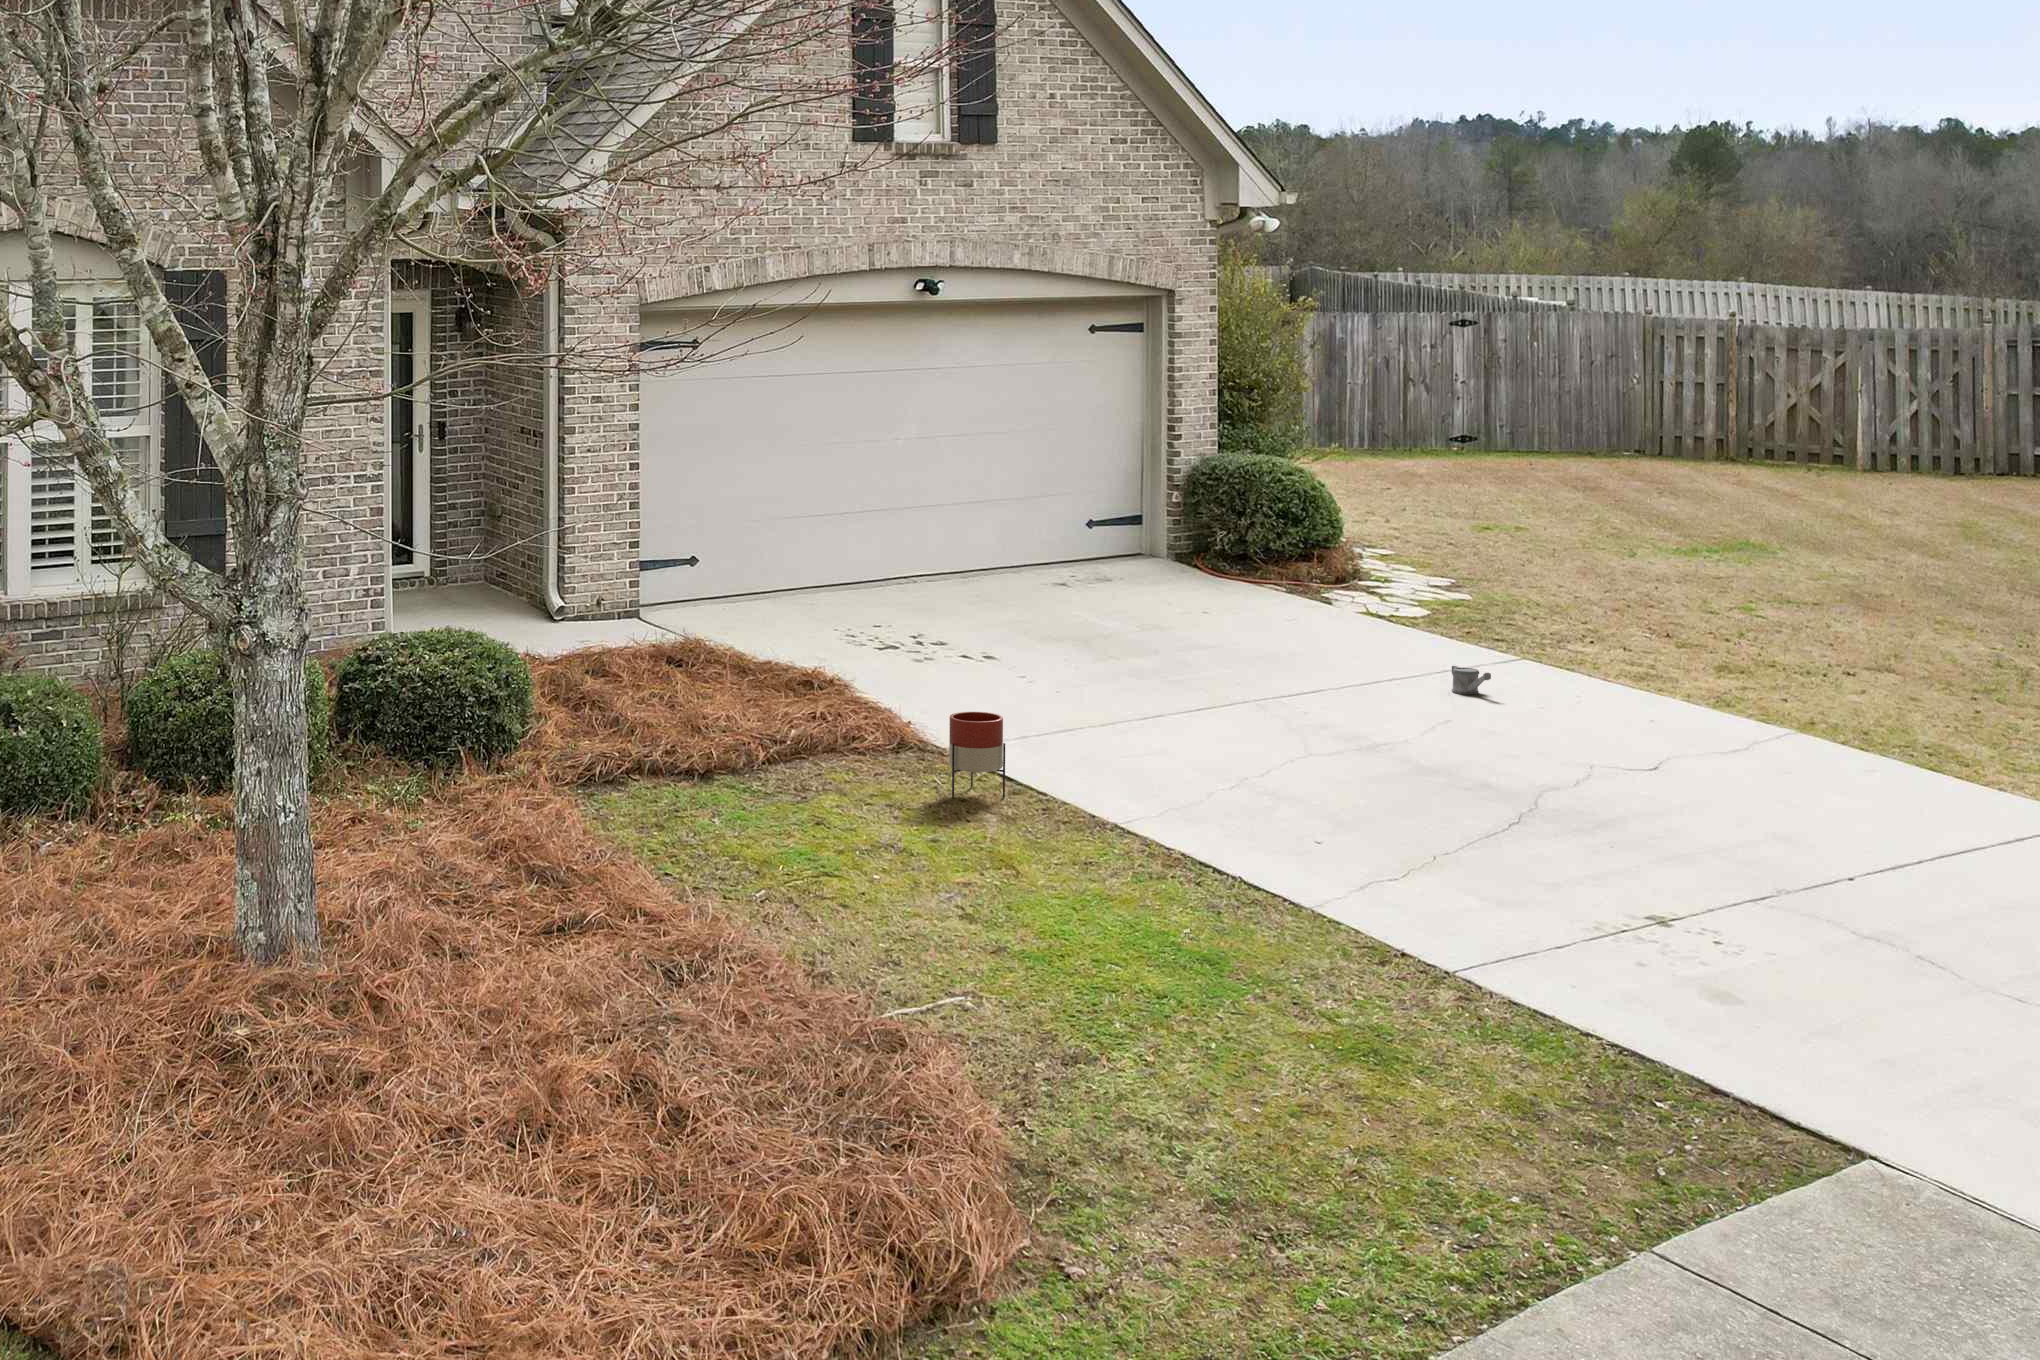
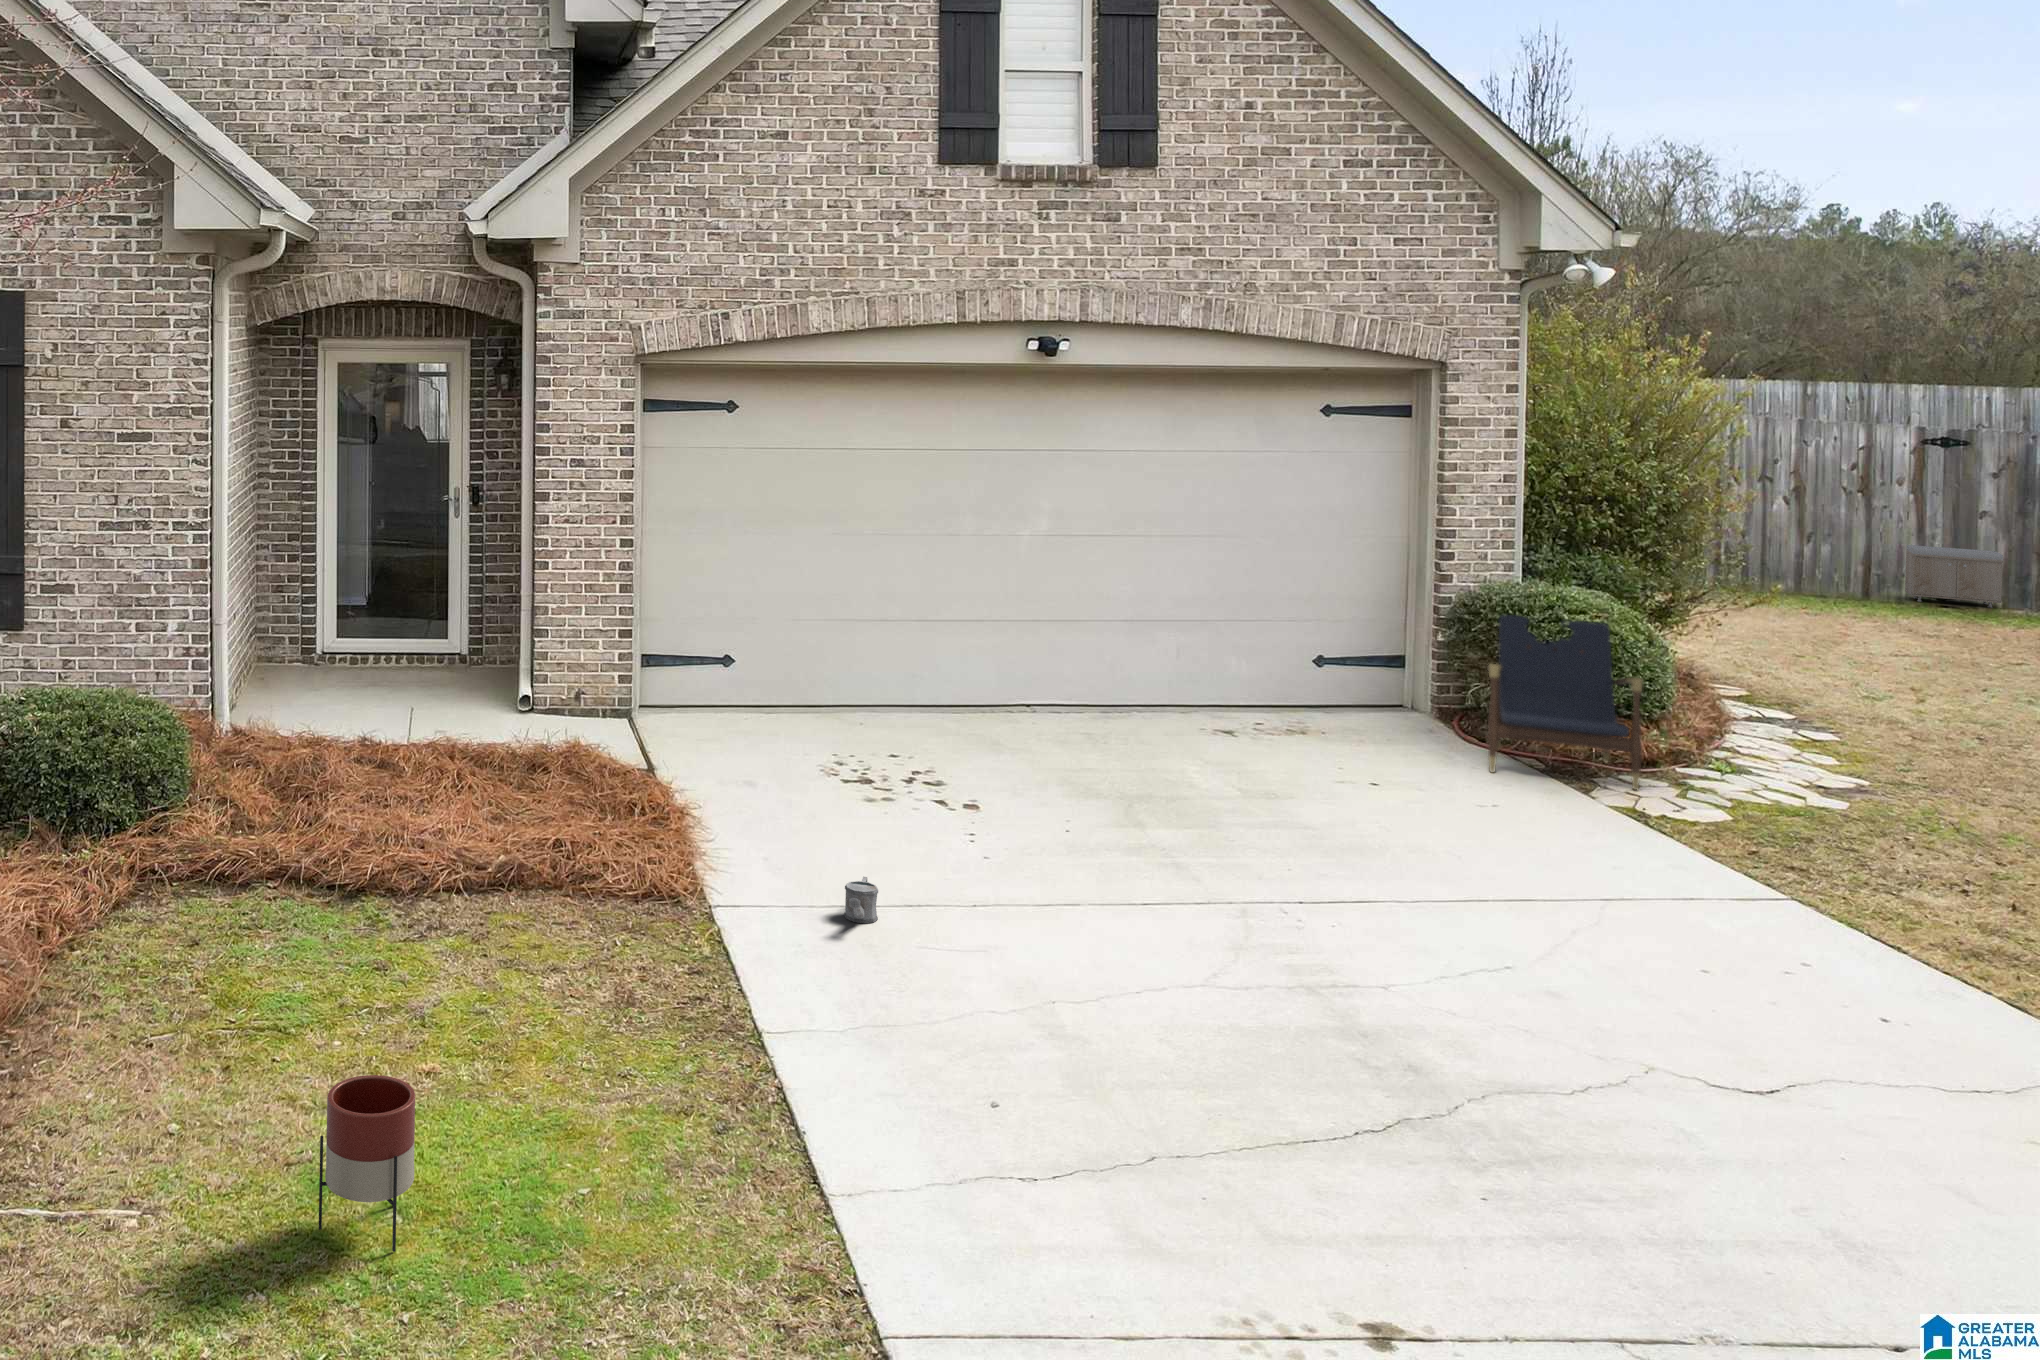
storage bench: none [1347,434,1410,476] -> present [1905,545,2003,608]
lounge chair: none [1217,472,1321,581] -> present [1488,615,1642,790]
watering can: present [1452,666,1491,694] -> present [844,877,878,923]

